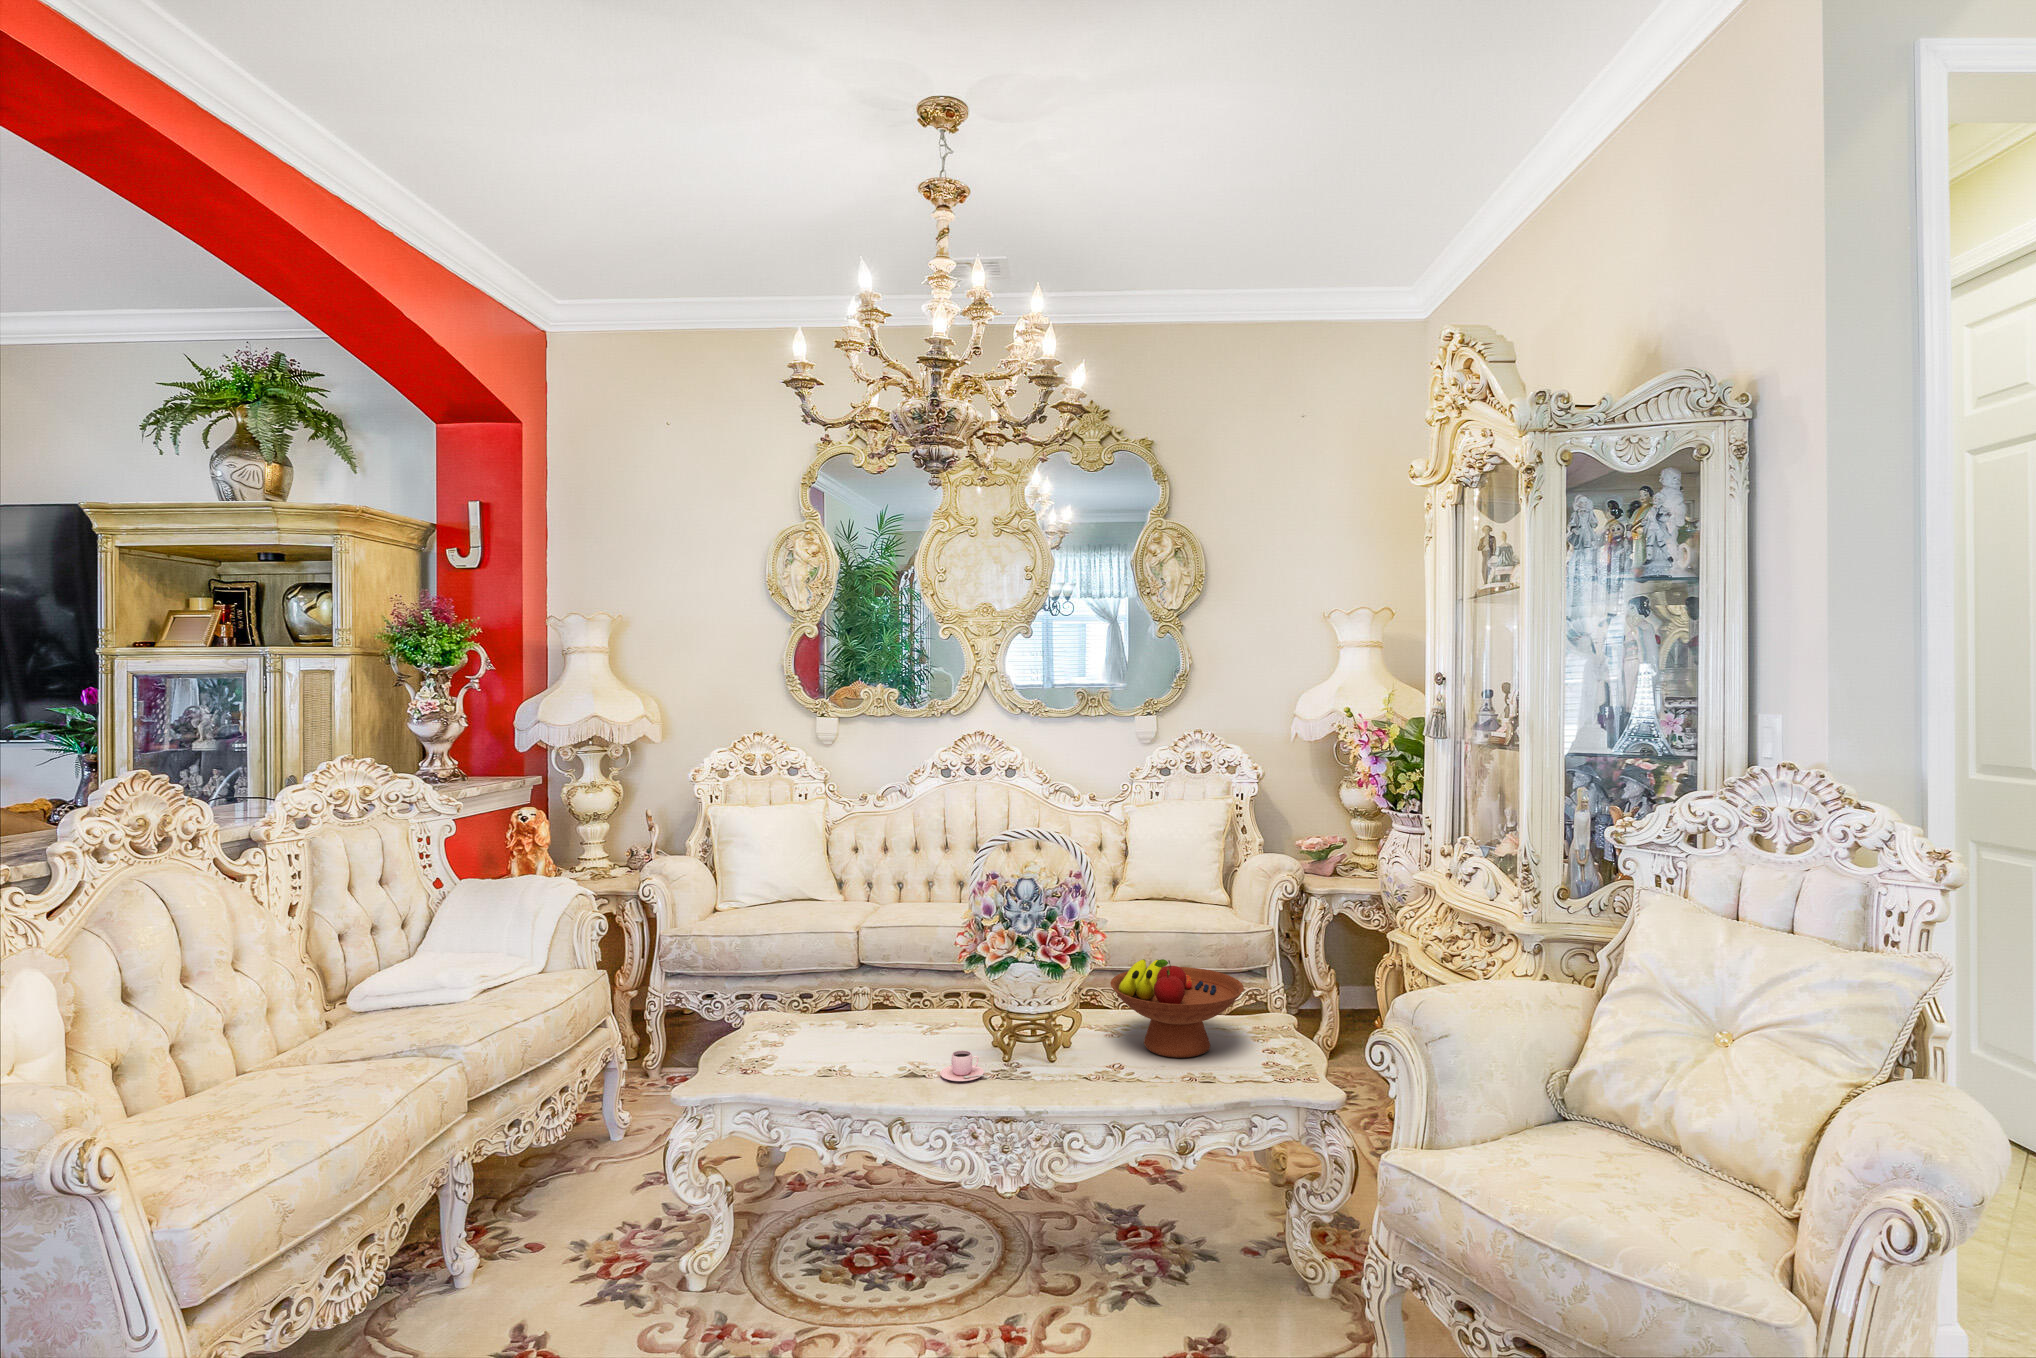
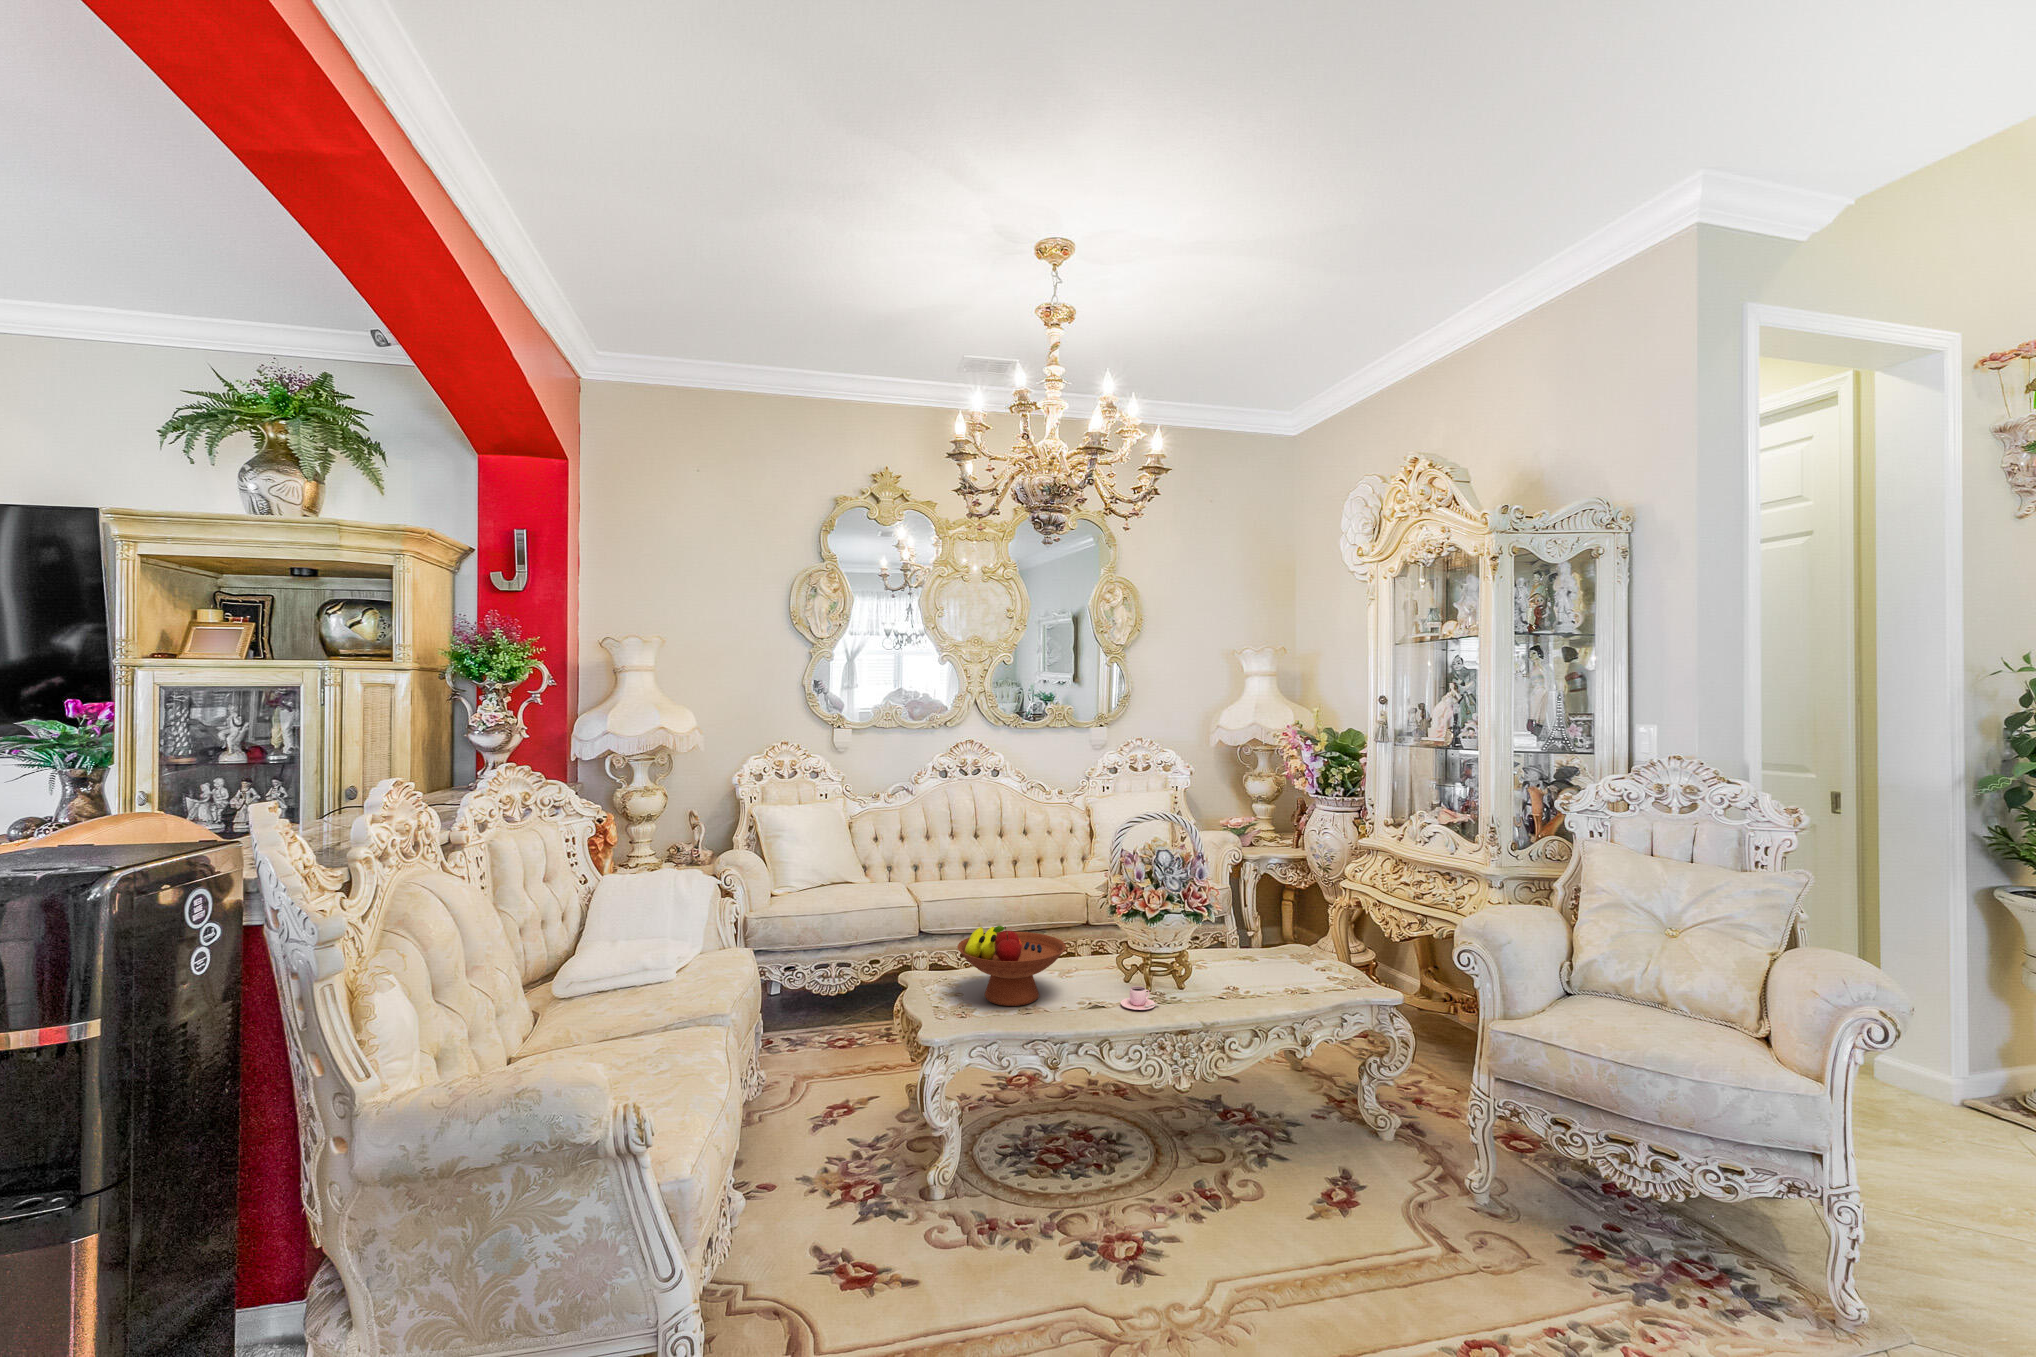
fruit bowl: present [1110,959,1244,1058] -> present [958,926,1066,1006]

